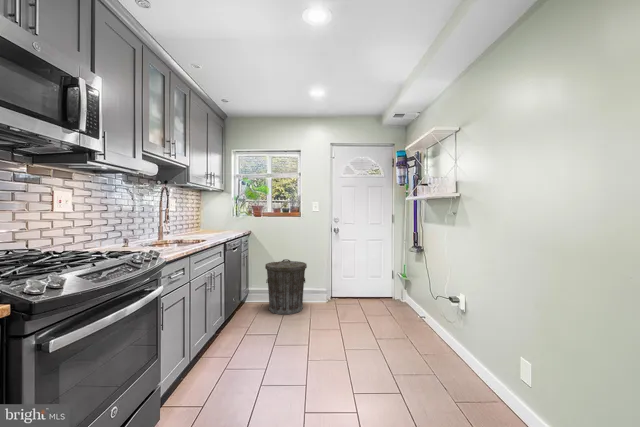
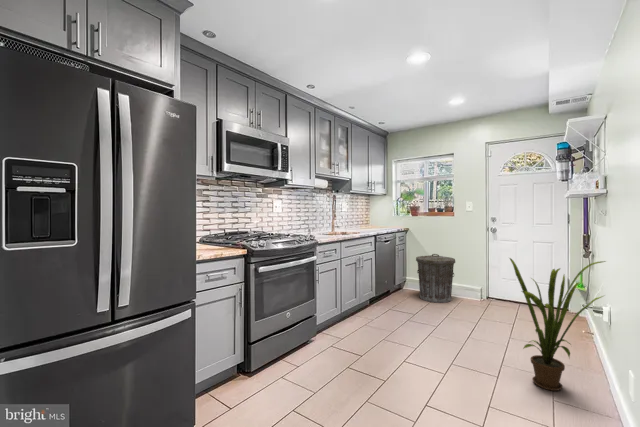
house plant: none [423,258,501,395] -> present [510,258,605,391]

